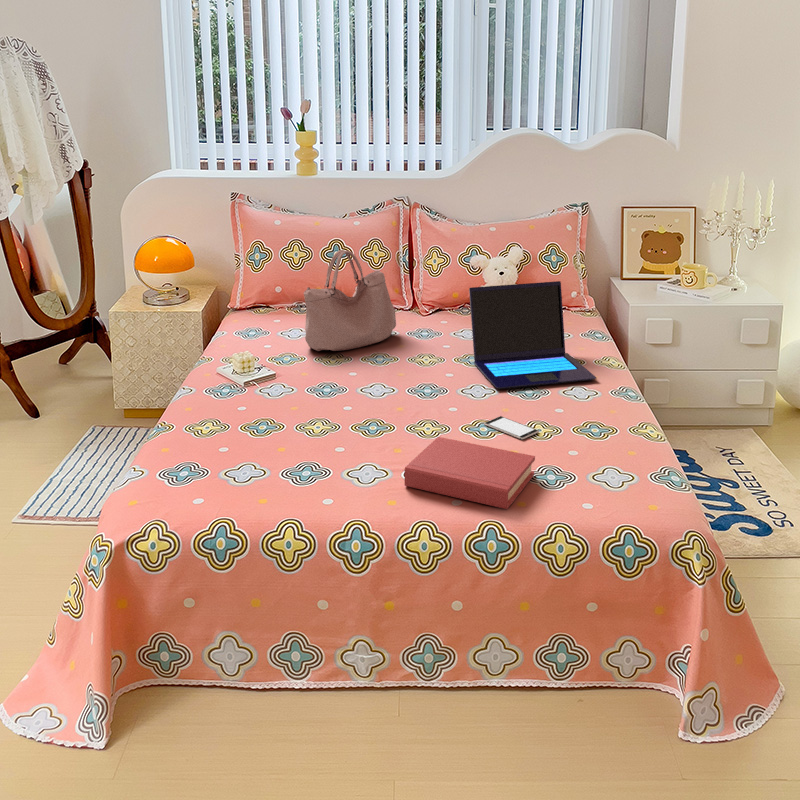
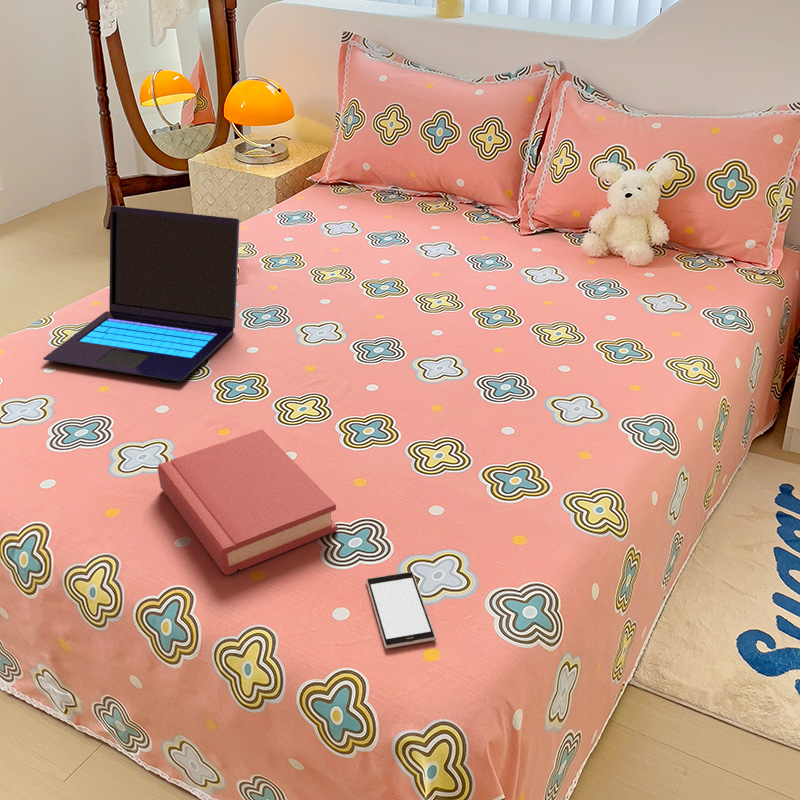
handbag: present [304,250,396,351] -> none [316,128,455,265]
laptop: present [469,281,596,389] -> present [43,206,239,381]
smartphone: present [484,416,539,439] -> present [366,572,436,649]

